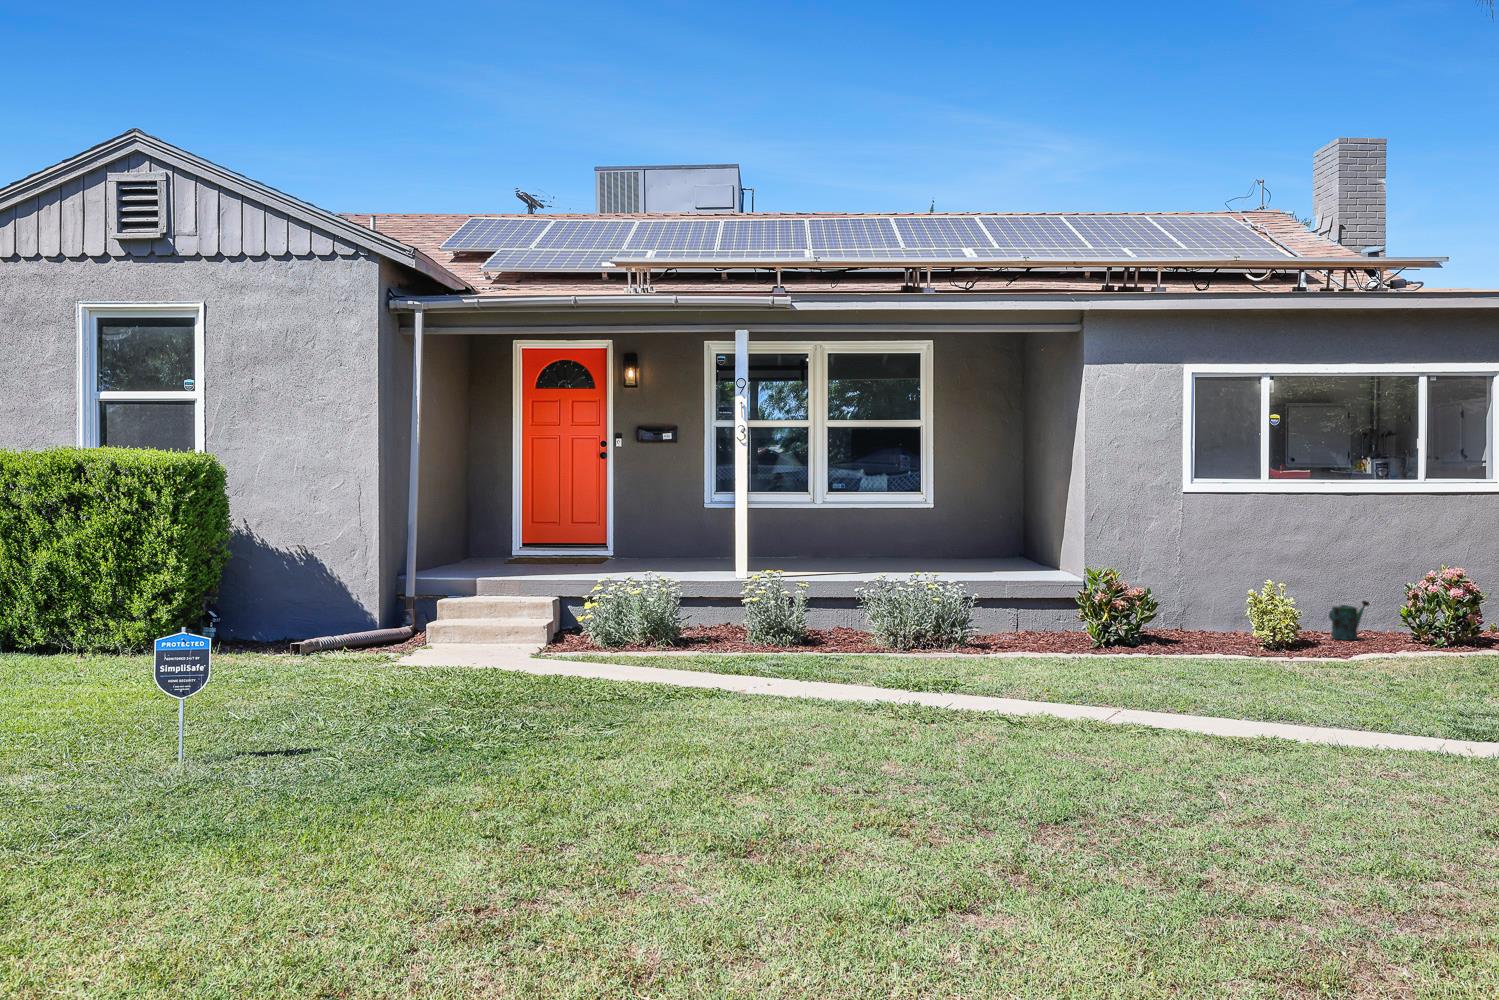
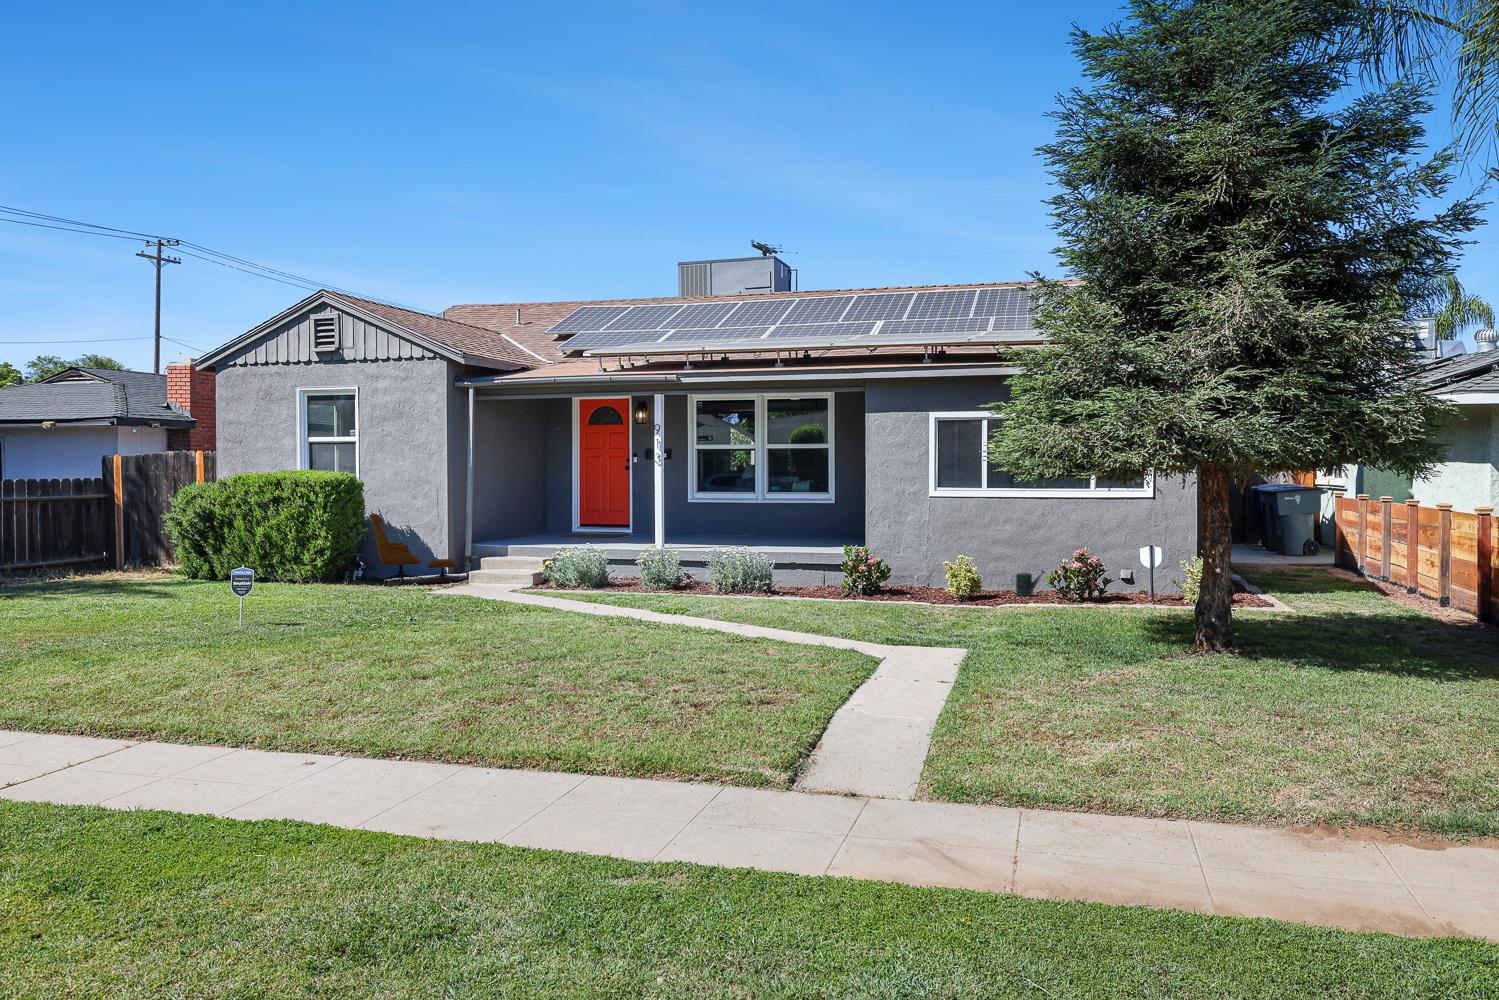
lounge chair: none [265,525,411,645] -> present [371,514,458,582]

